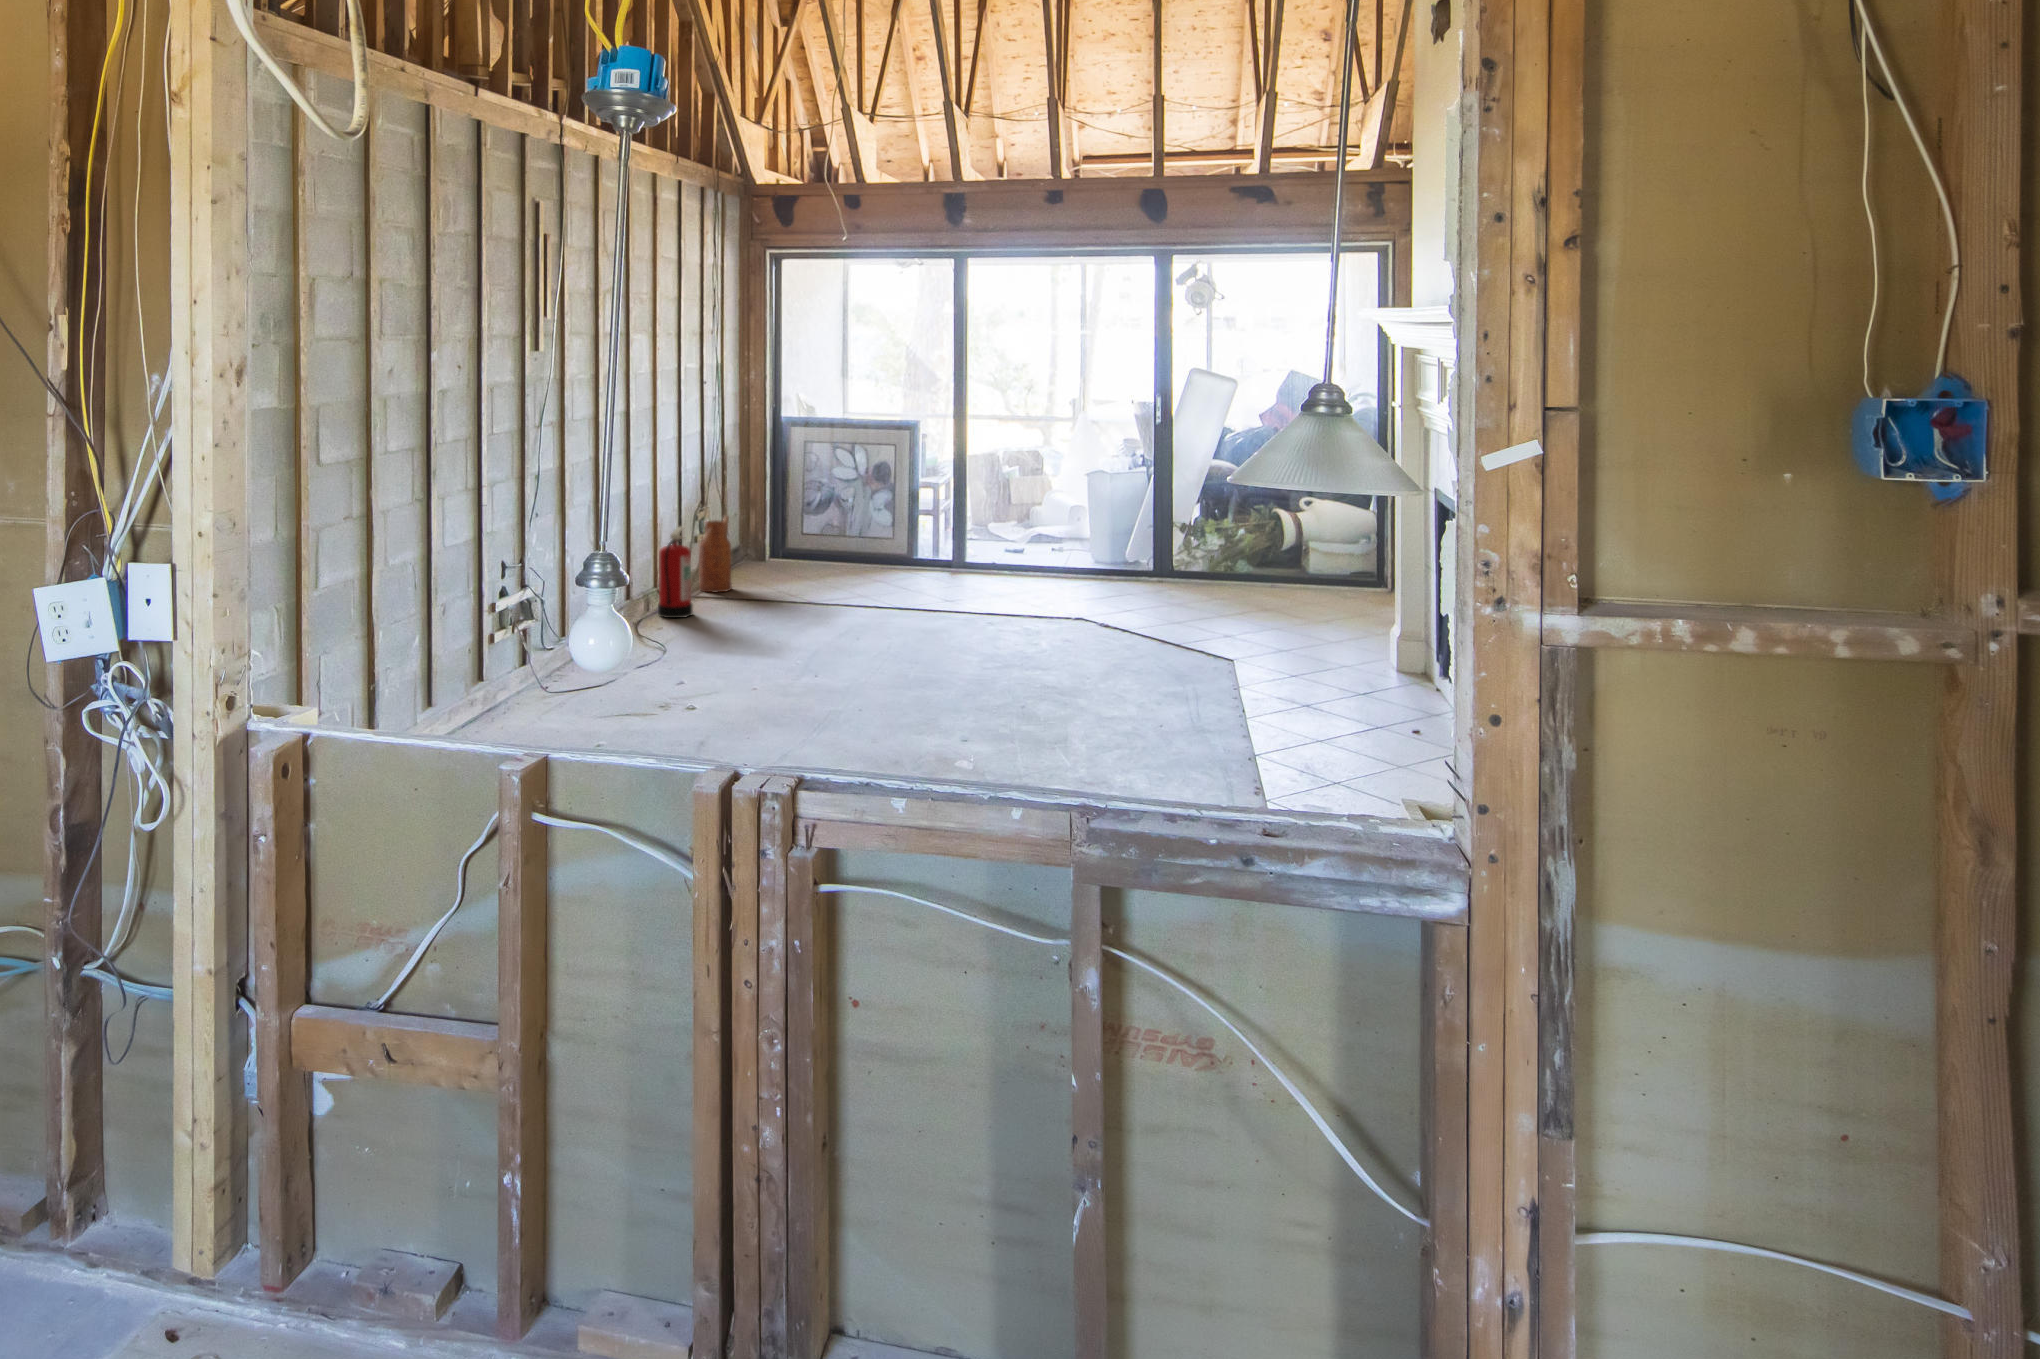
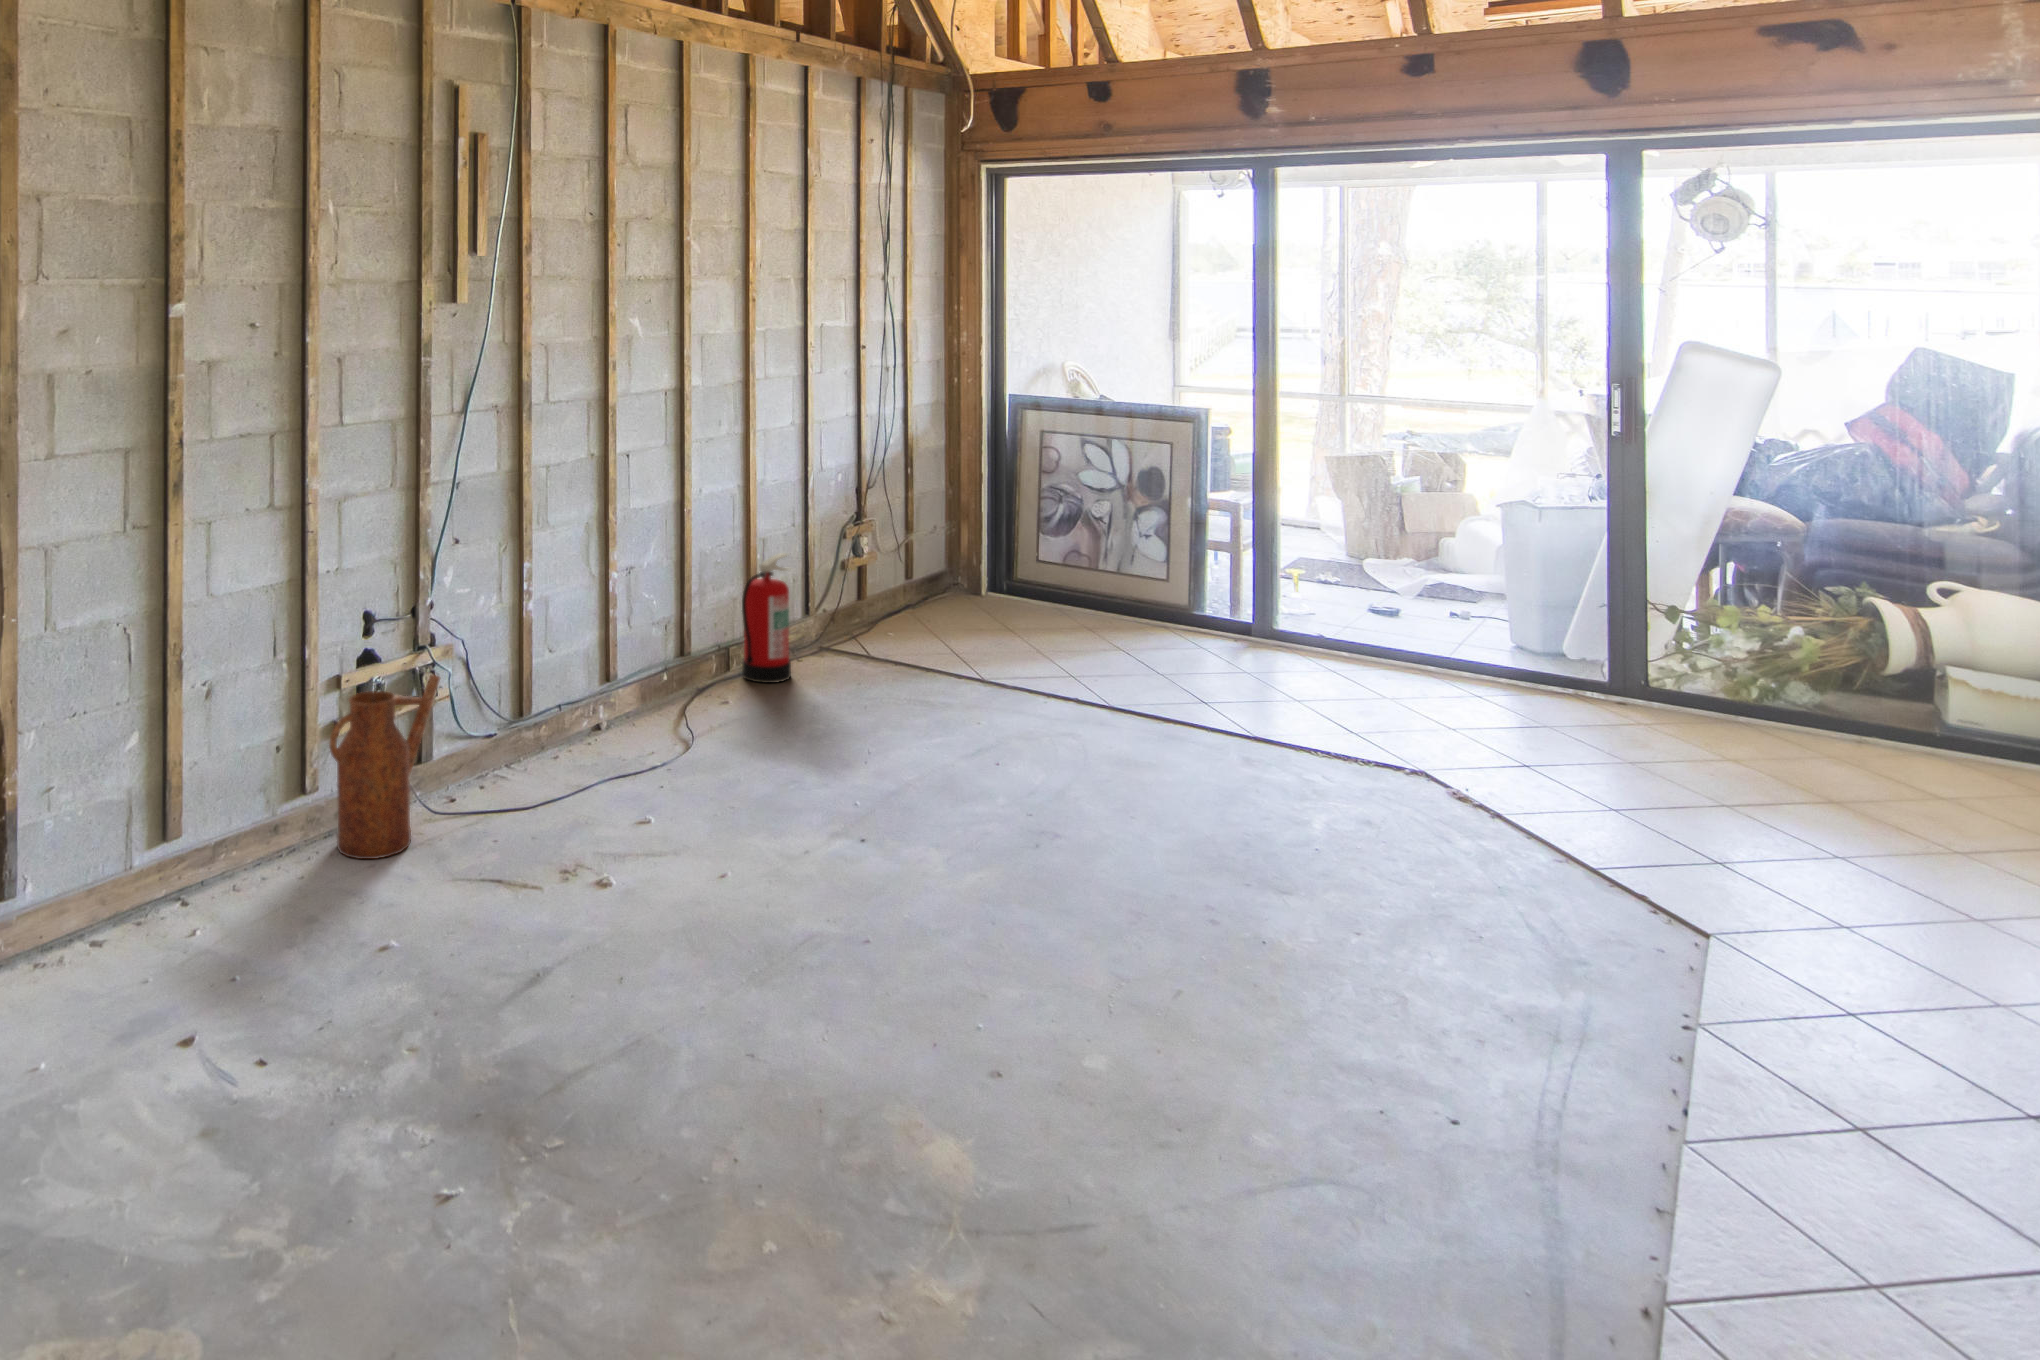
watering can: present [699,516,732,592] -> present [329,674,440,859]

